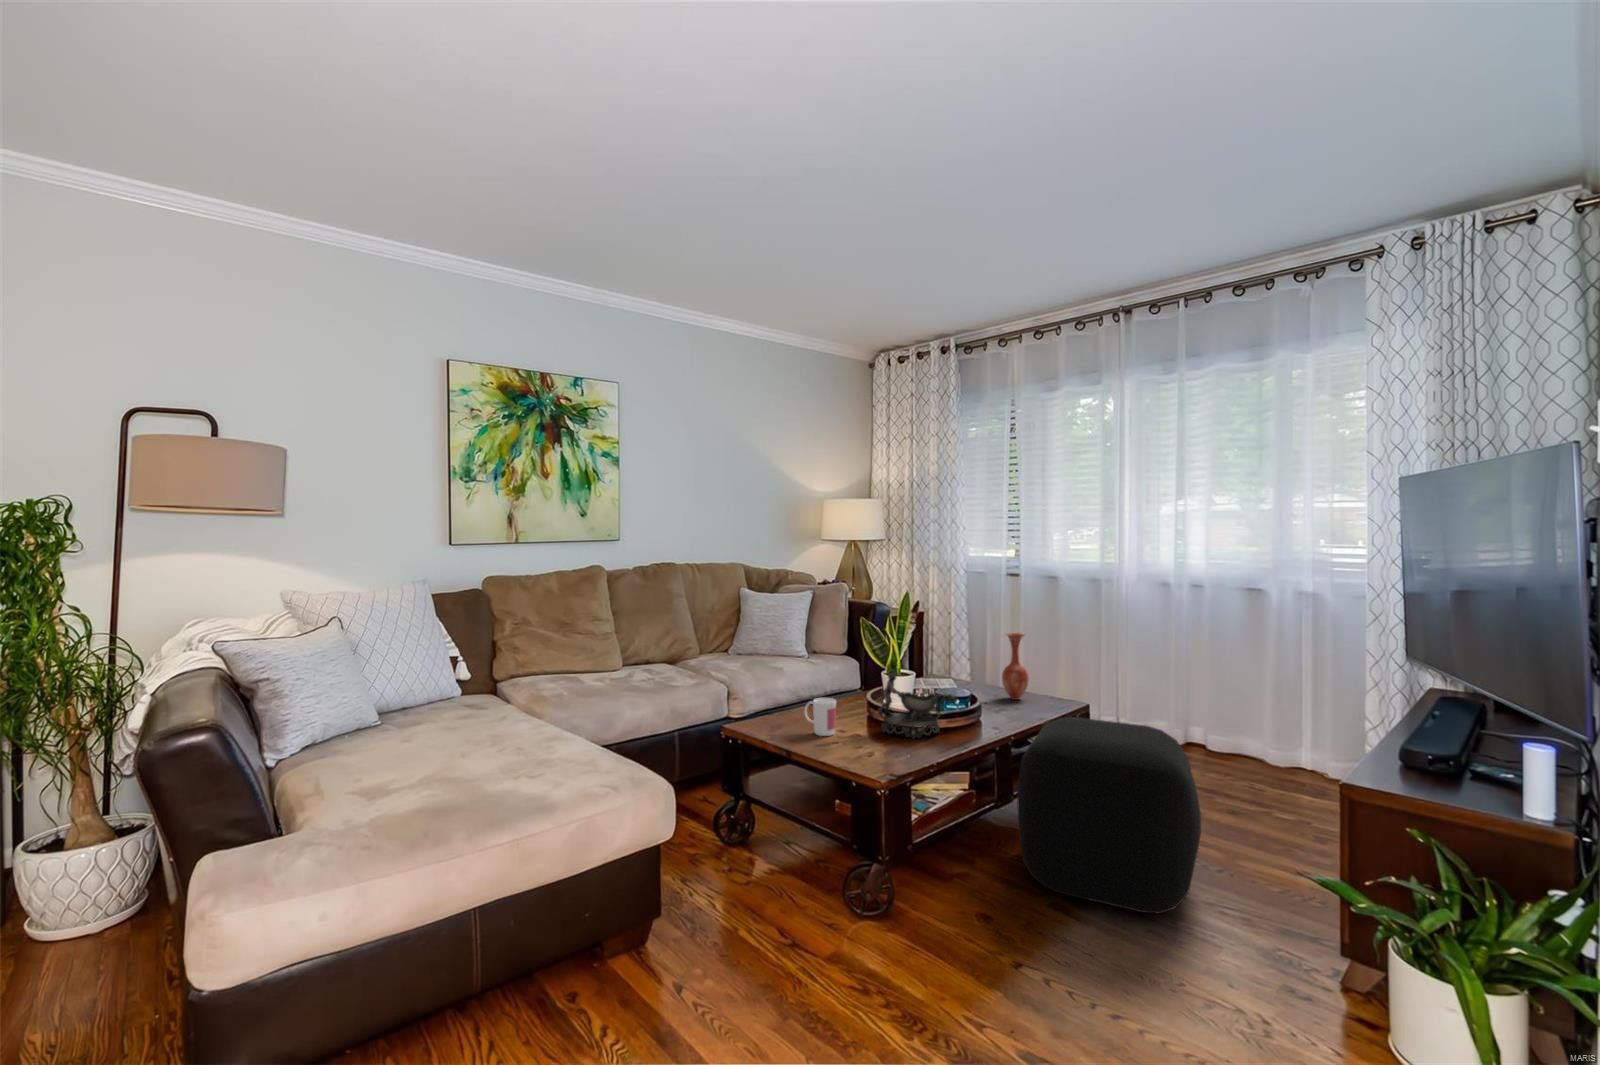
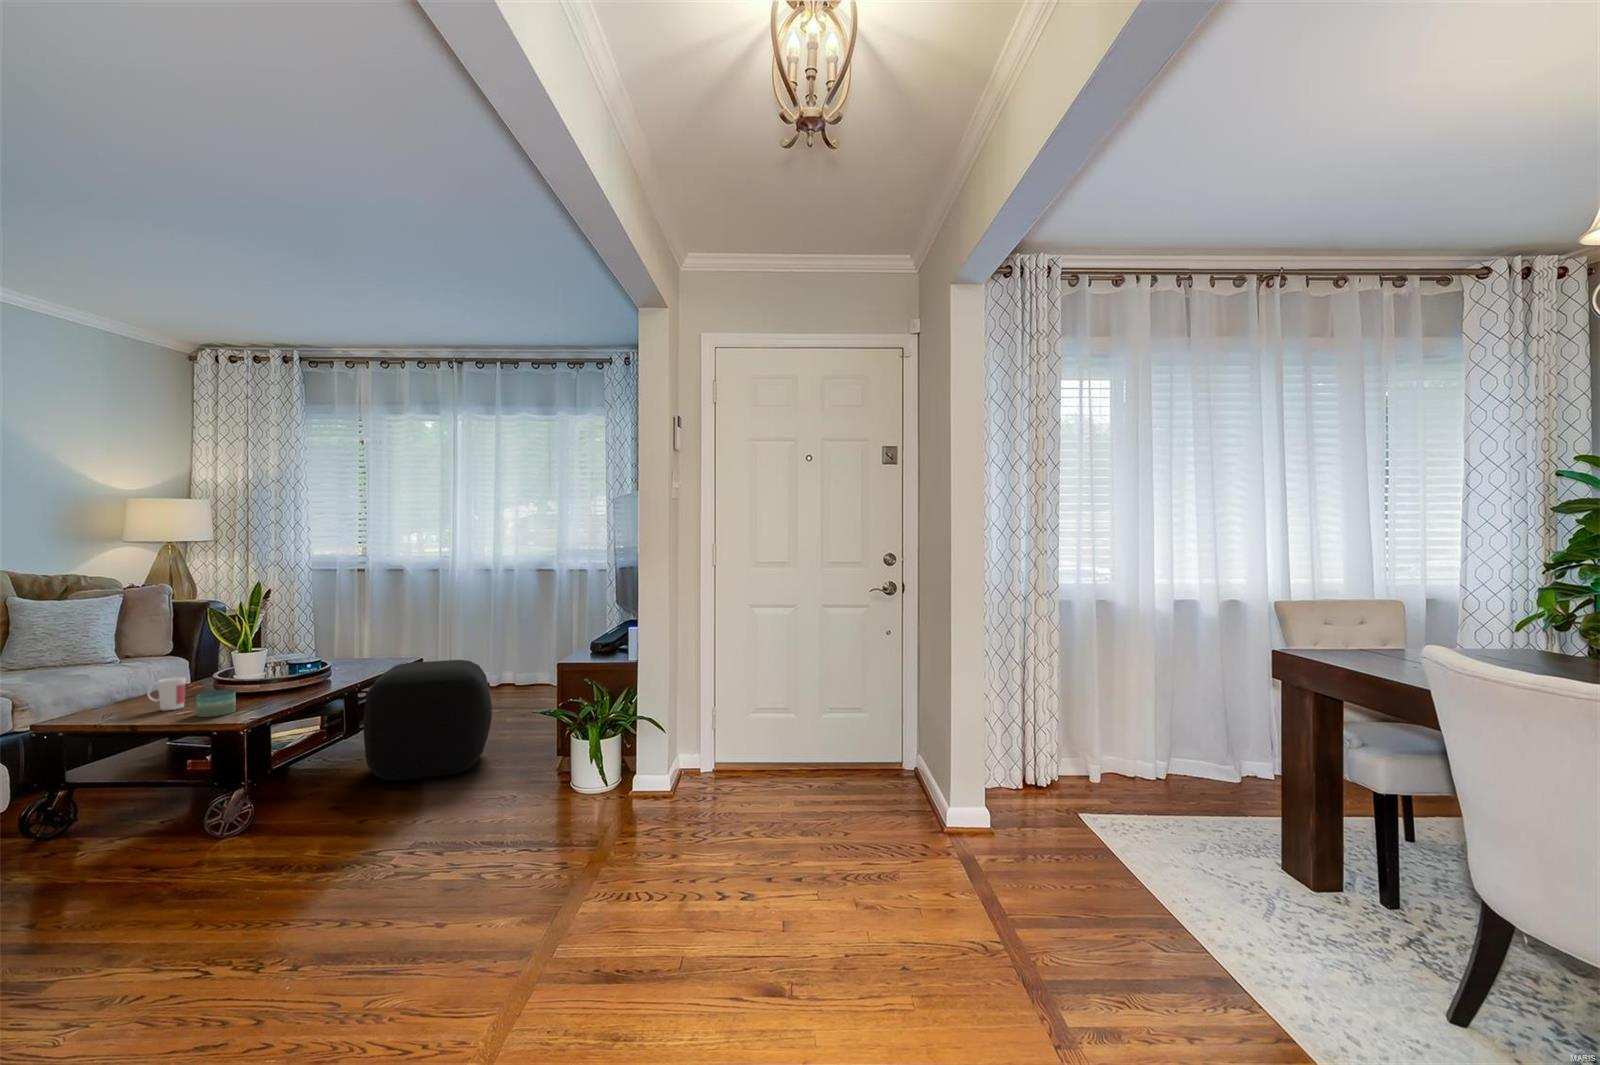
vase: present [1002,633,1029,700] -> none [350,612,373,665]
decorative bowl: present [878,670,958,738] -> none [231,645,311,698]
candle: none [840,725,877,760] -> present [196,690,236,717]

